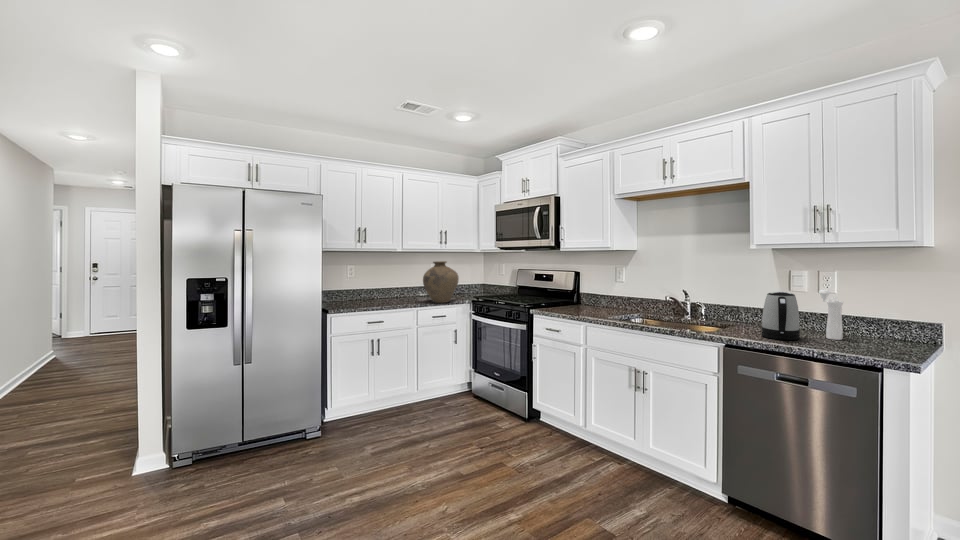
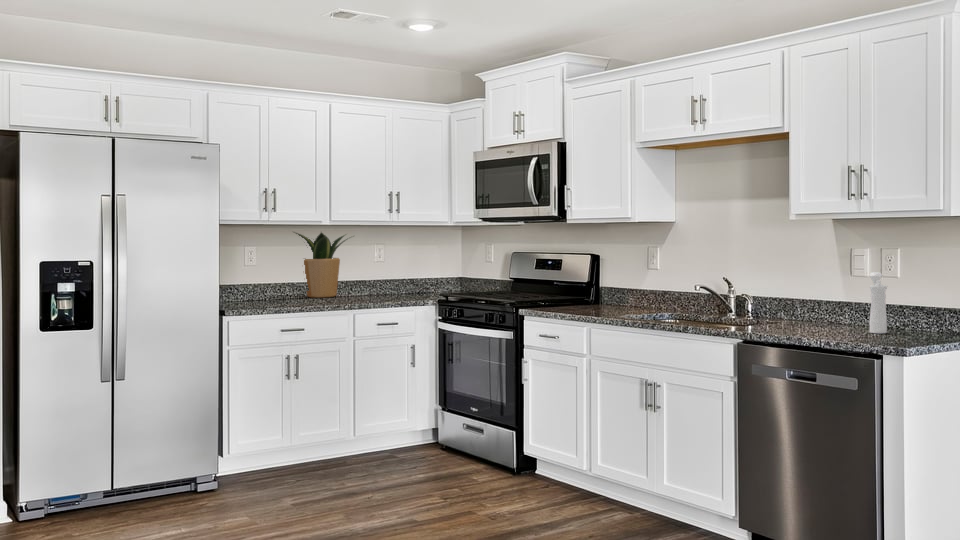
potted plant: none [375,256,418,299] -> present [296,232,347,298]
vase: present [423,261,459,303] -> none [363,239,417,302]
kettle: present [762,292,800,340] -> none [793,274,835,333]

